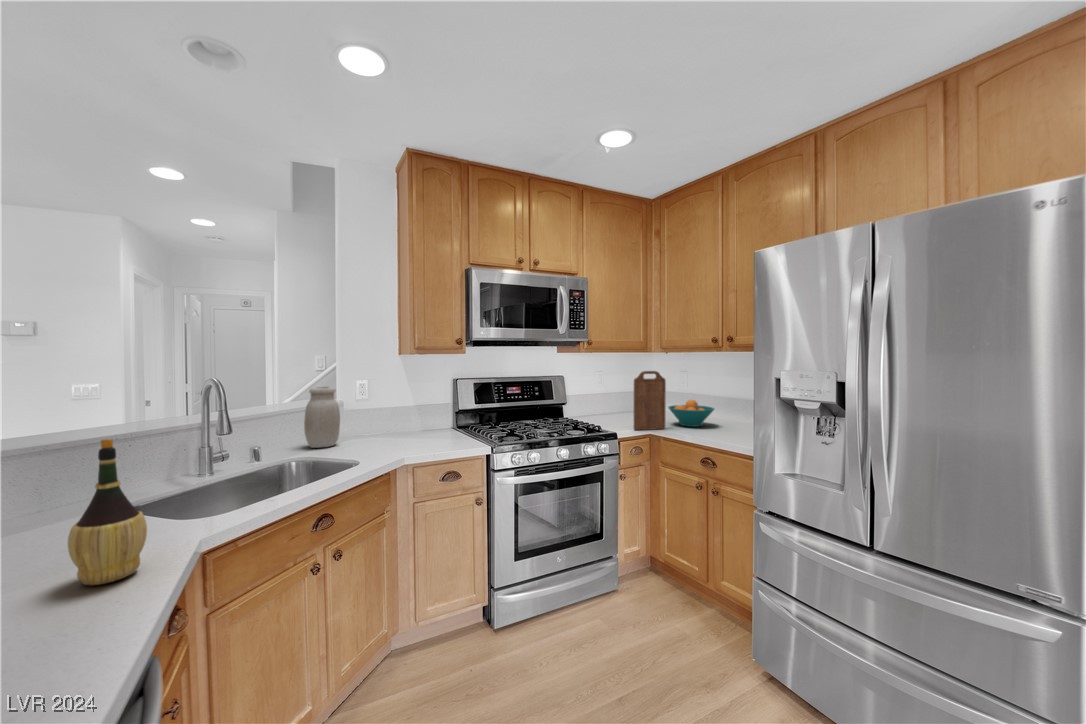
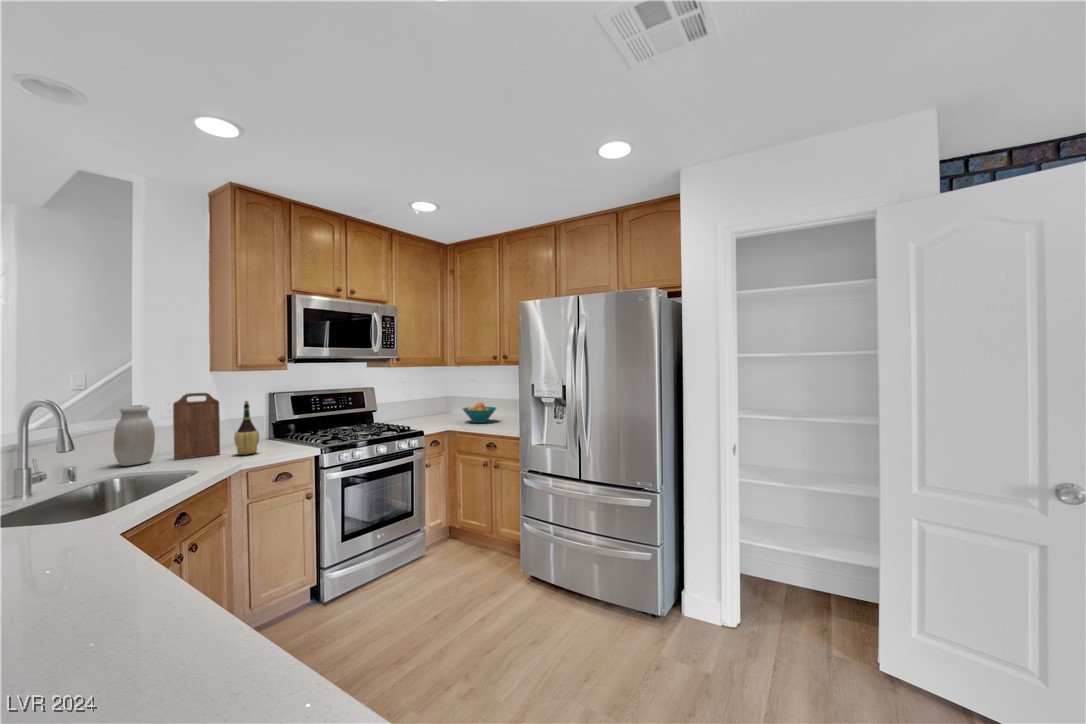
cutting board: present [634,371,666,430] -> present [173,393,220,459]
wine bottle: present [68,439,147,585] -> present [234,401,259,455]

